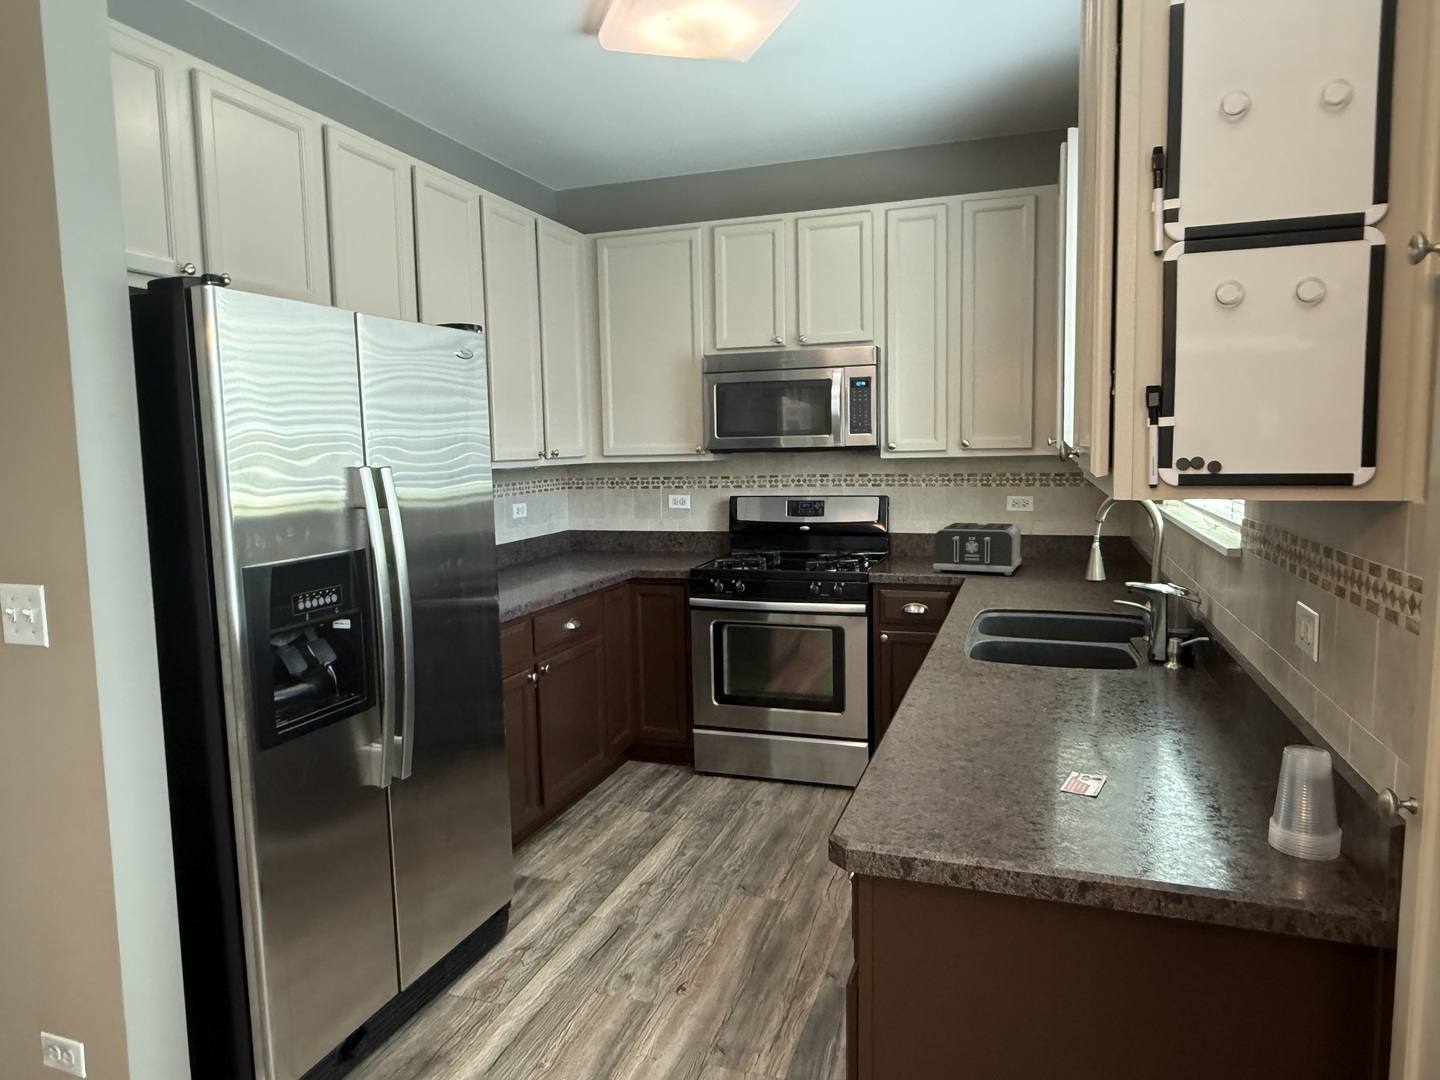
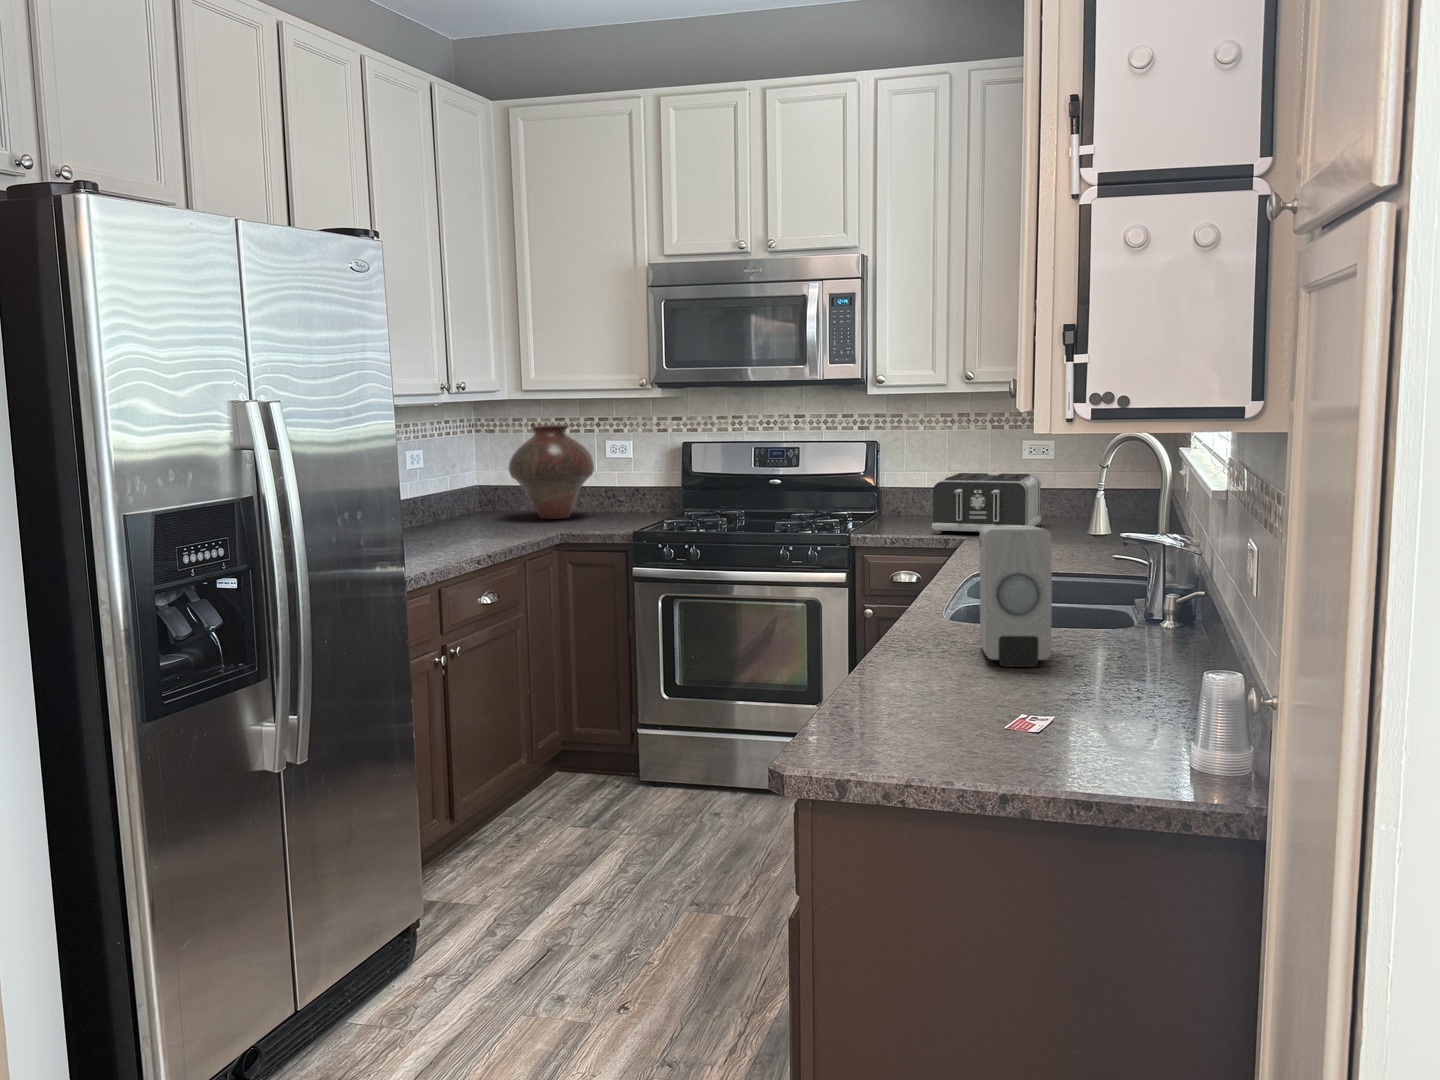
vase: none [595,483,662,557] -> present [509,425,594,519]
soap dispenser: none [1005,580,1080,712] -> present [980,527,1052,667]

